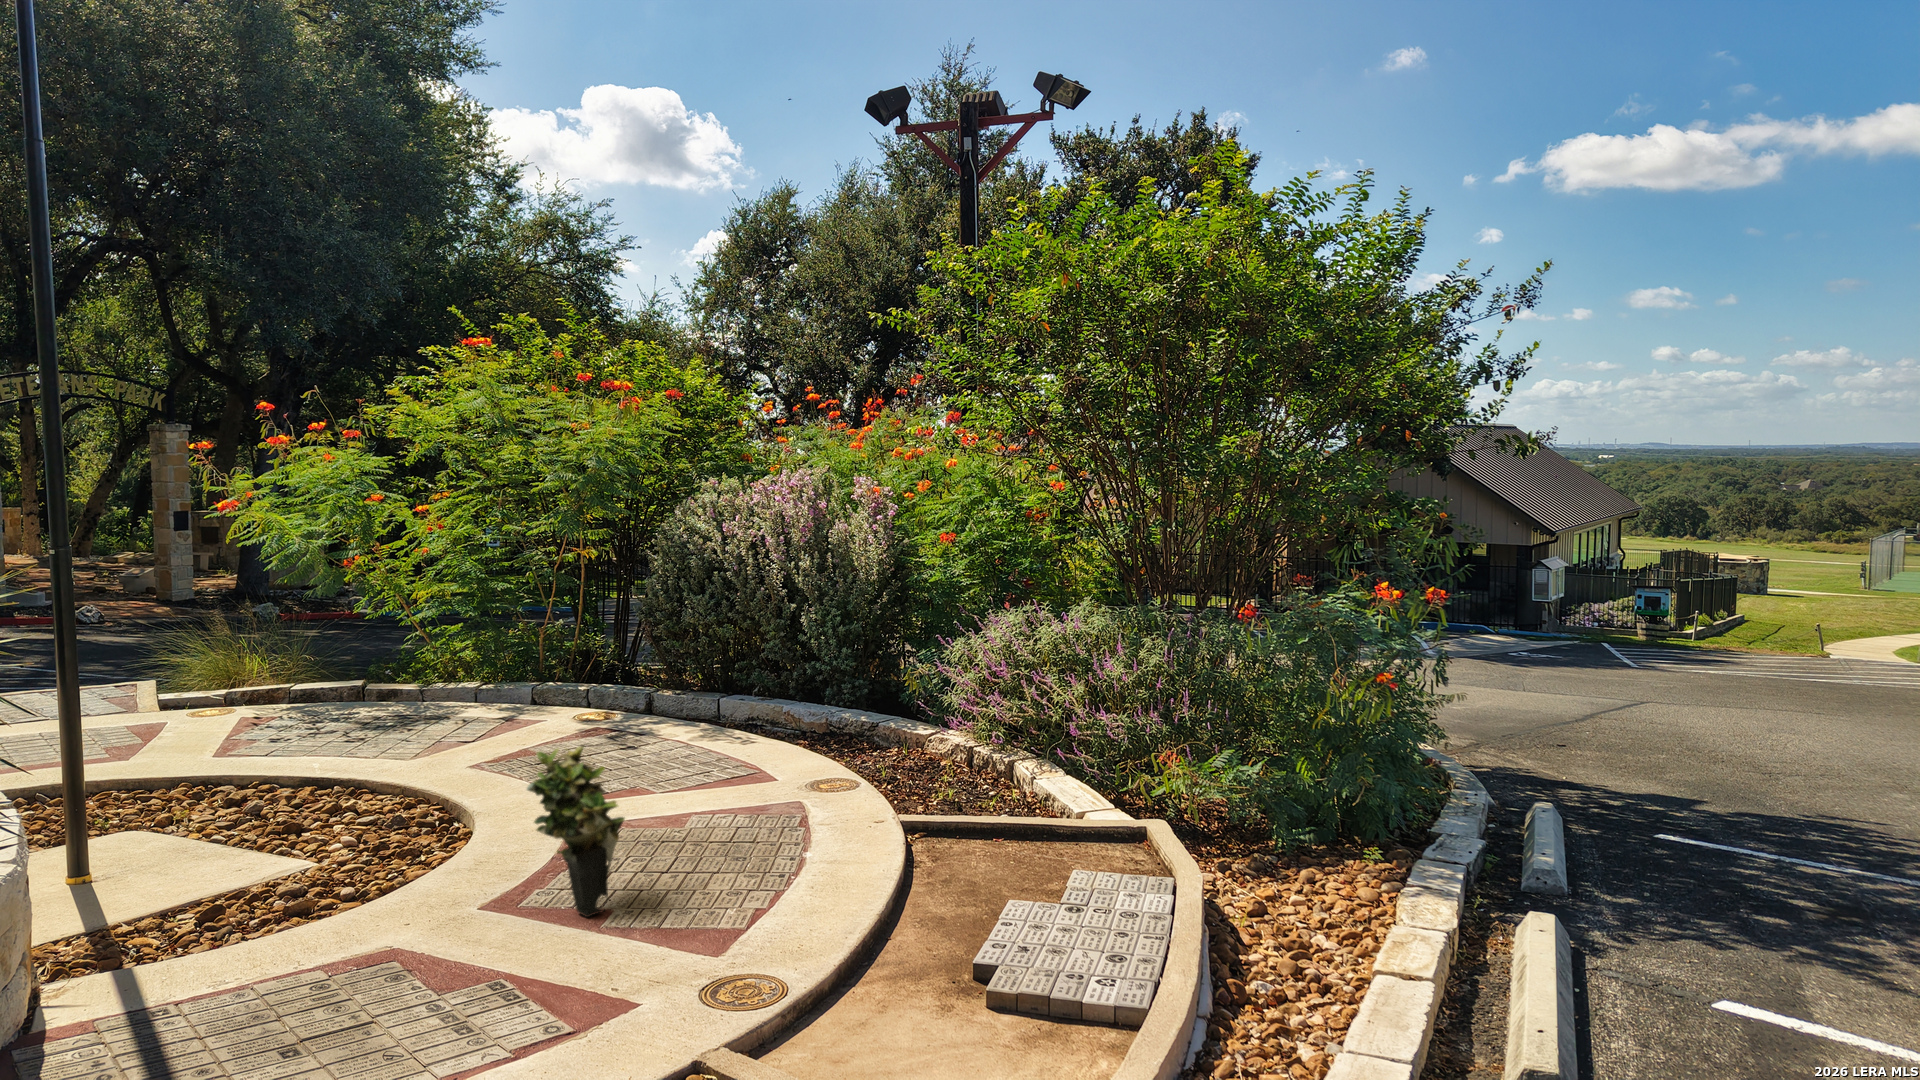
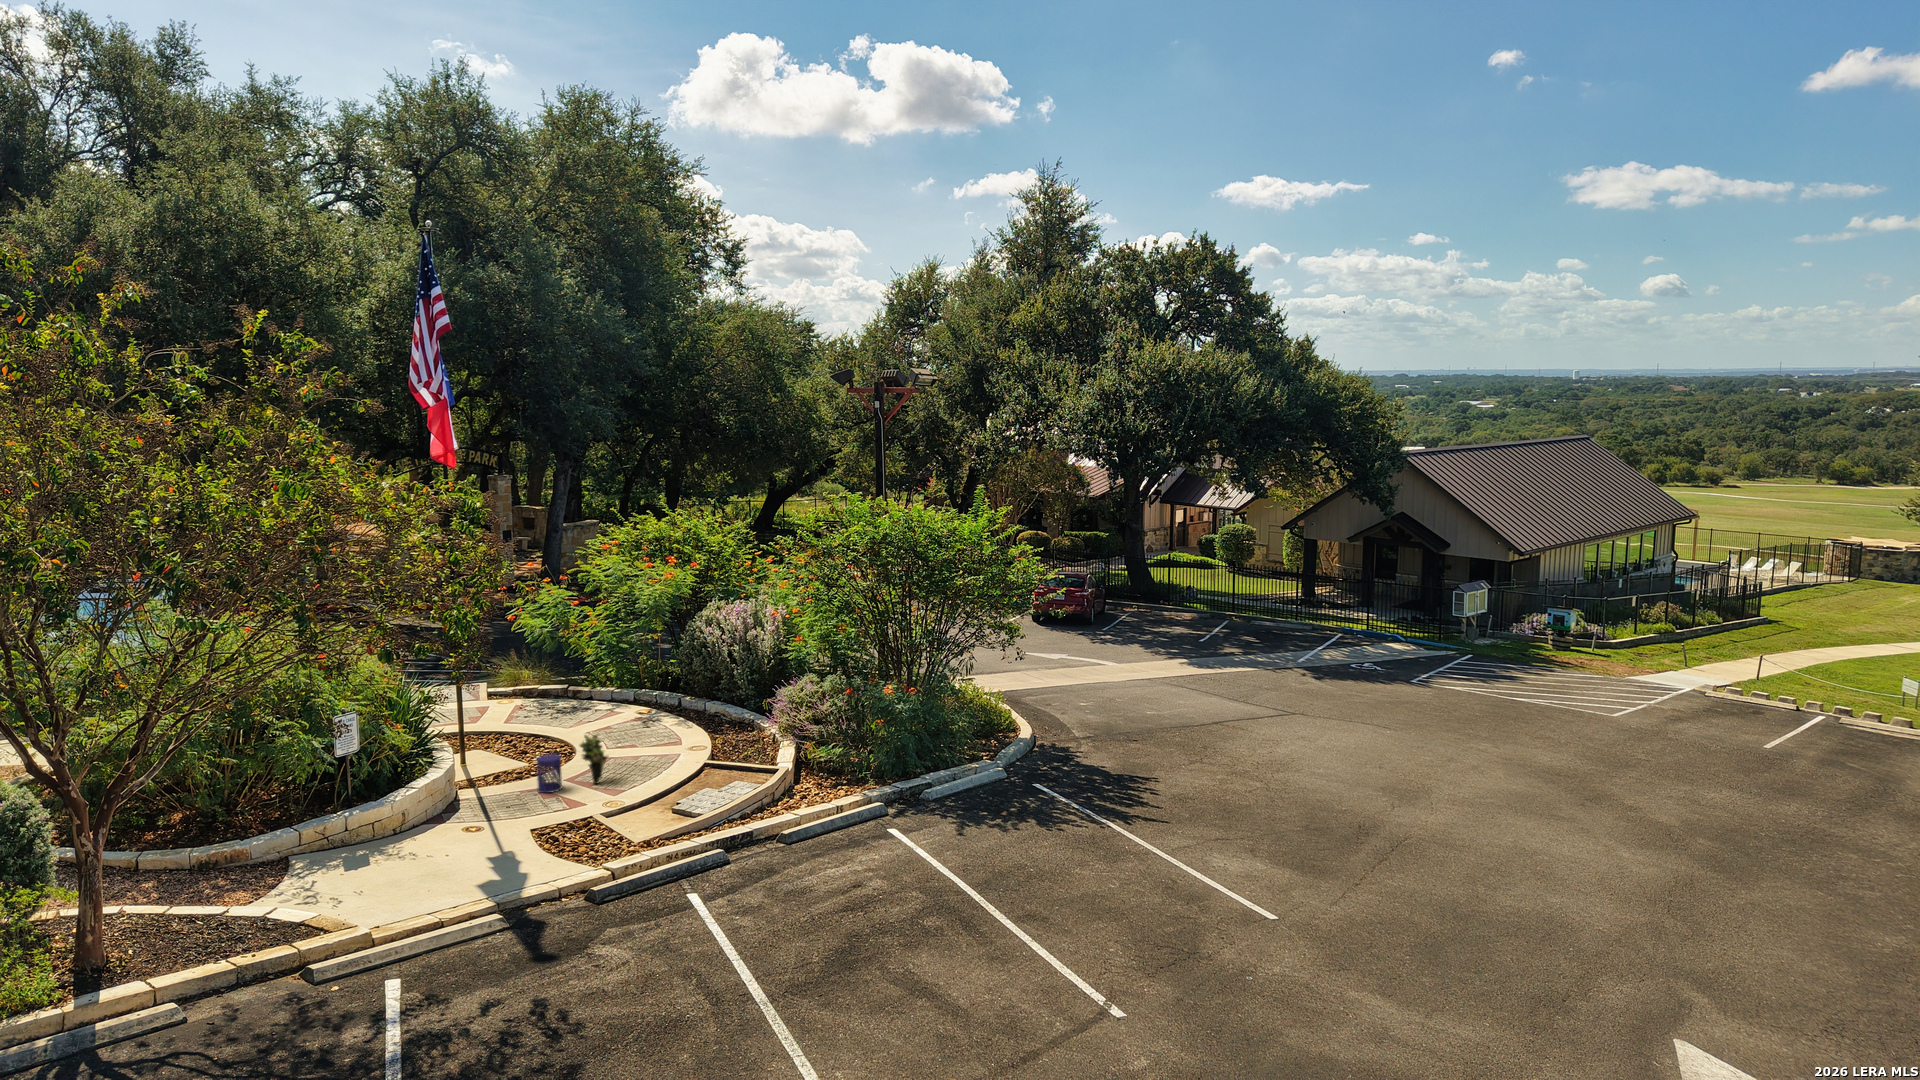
waste bin: none [380,822,474,966] -> present [537,754,562,793]

